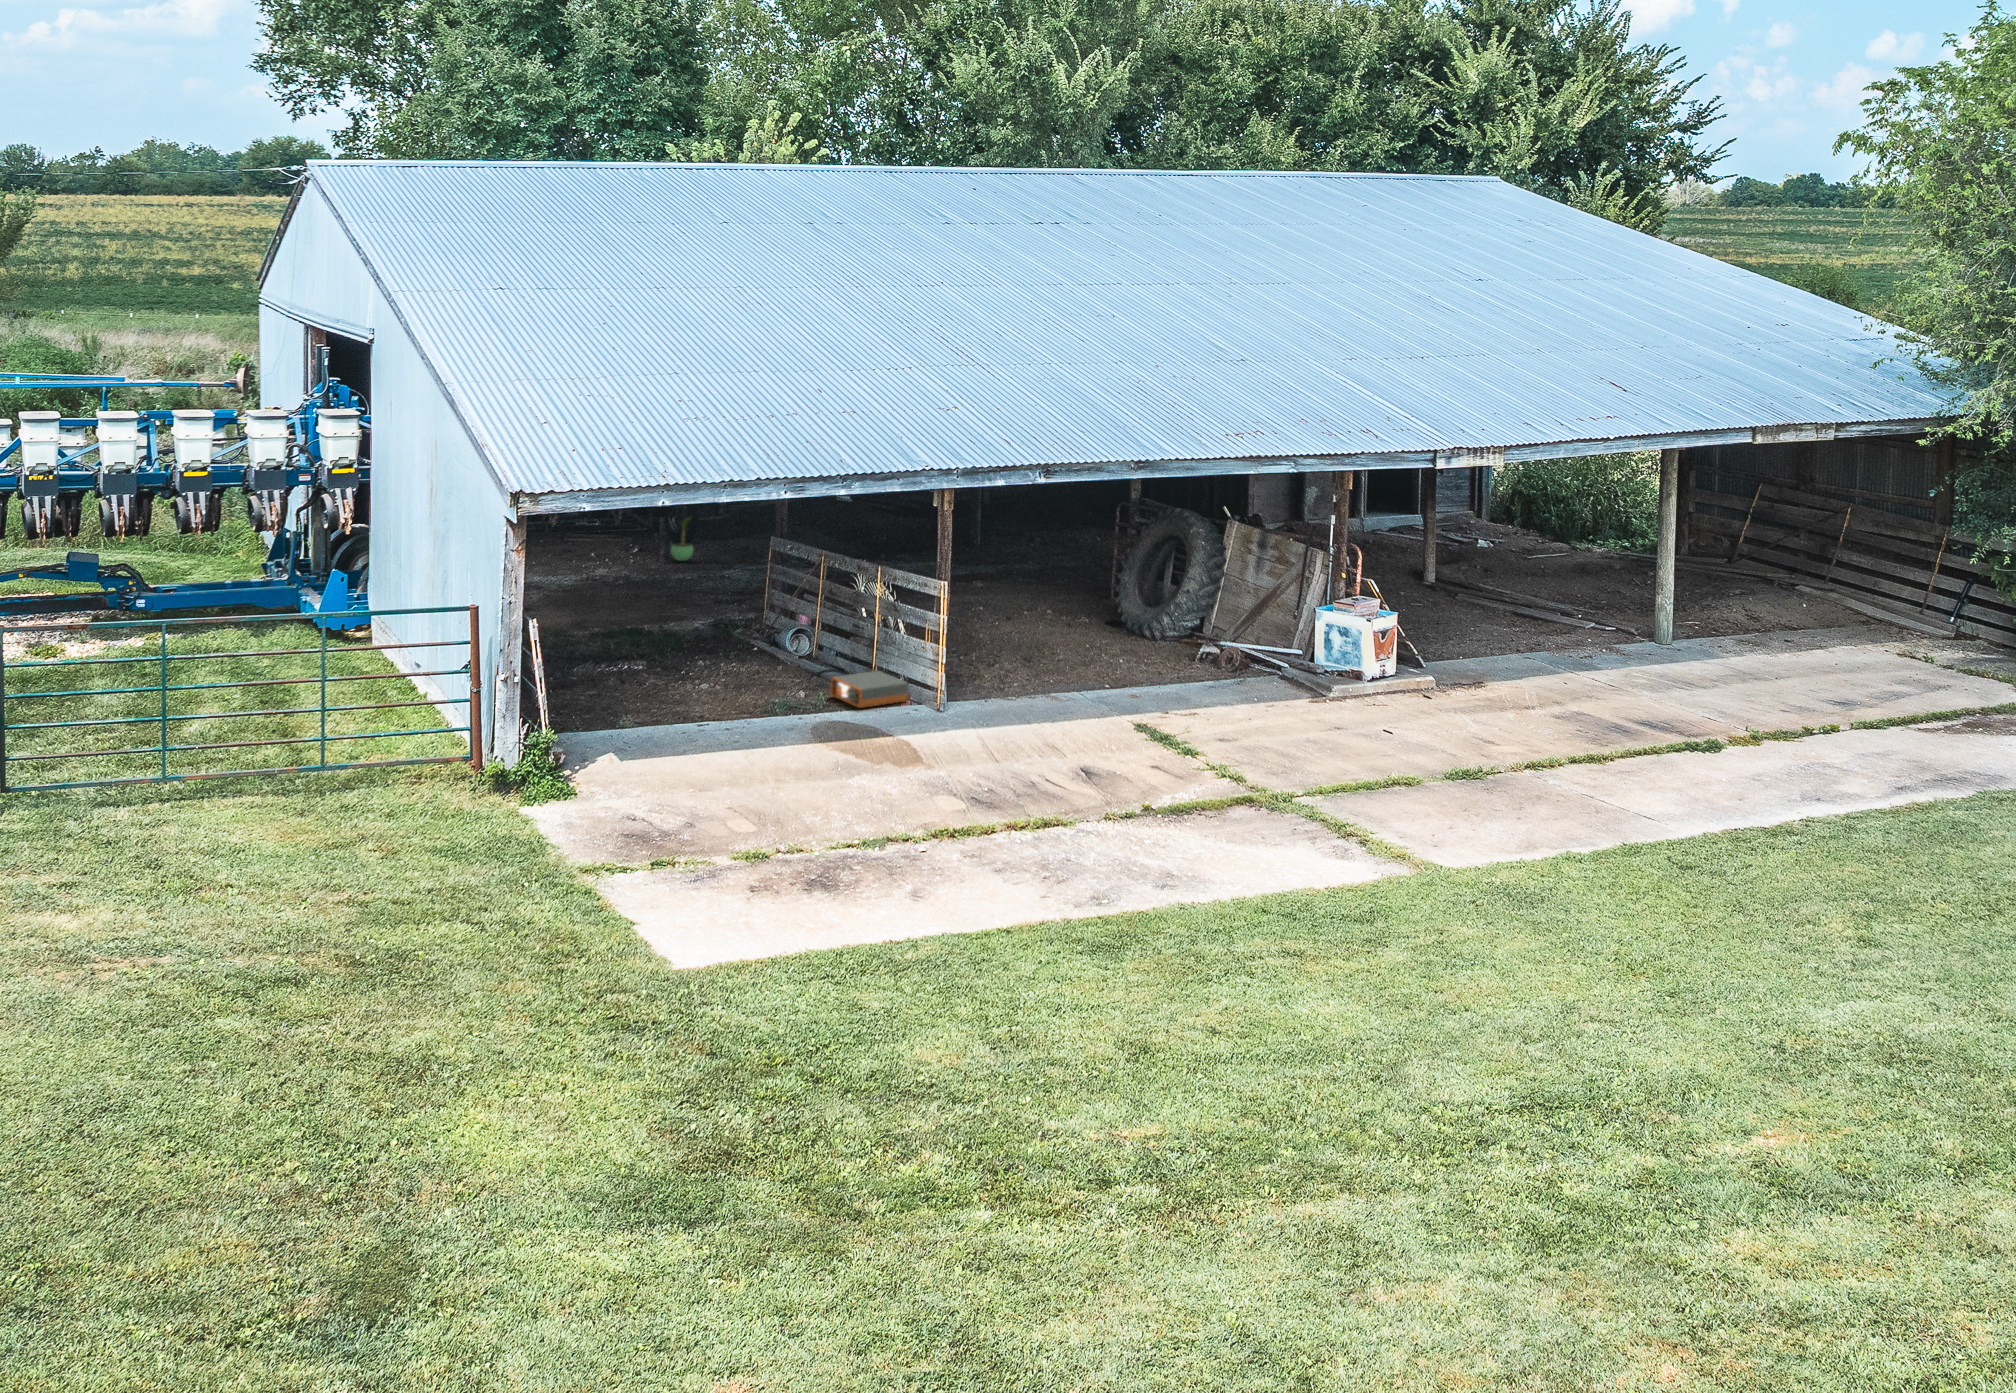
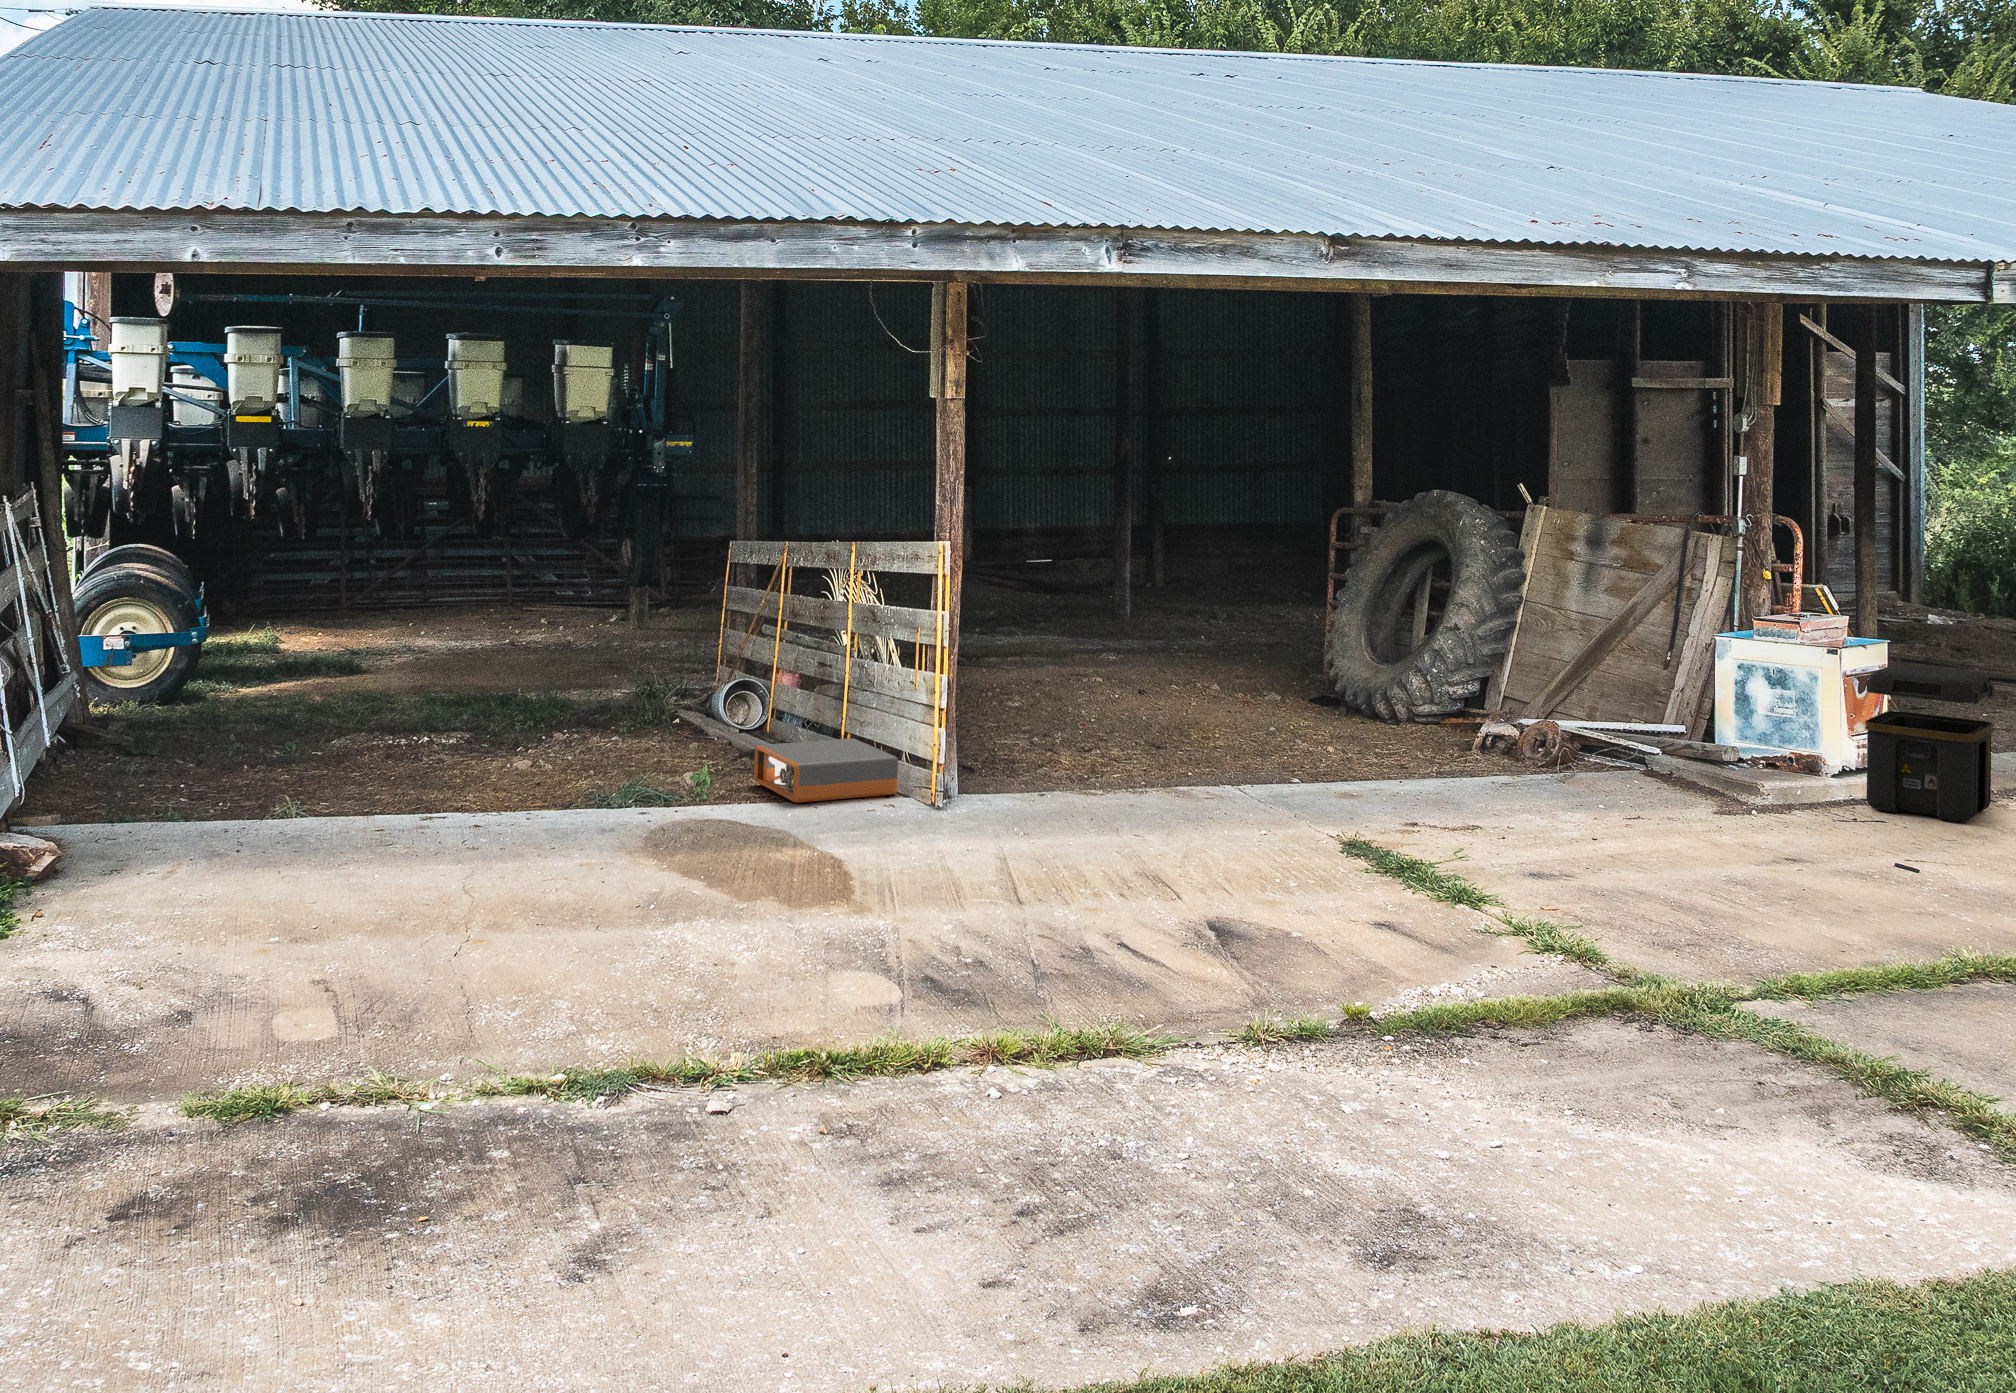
potted plant: present [671,517,693,561] -> none [649,549,683,618]
toolbox: none [1382,625,1444,704] -> present [1865,665,1994,822]

